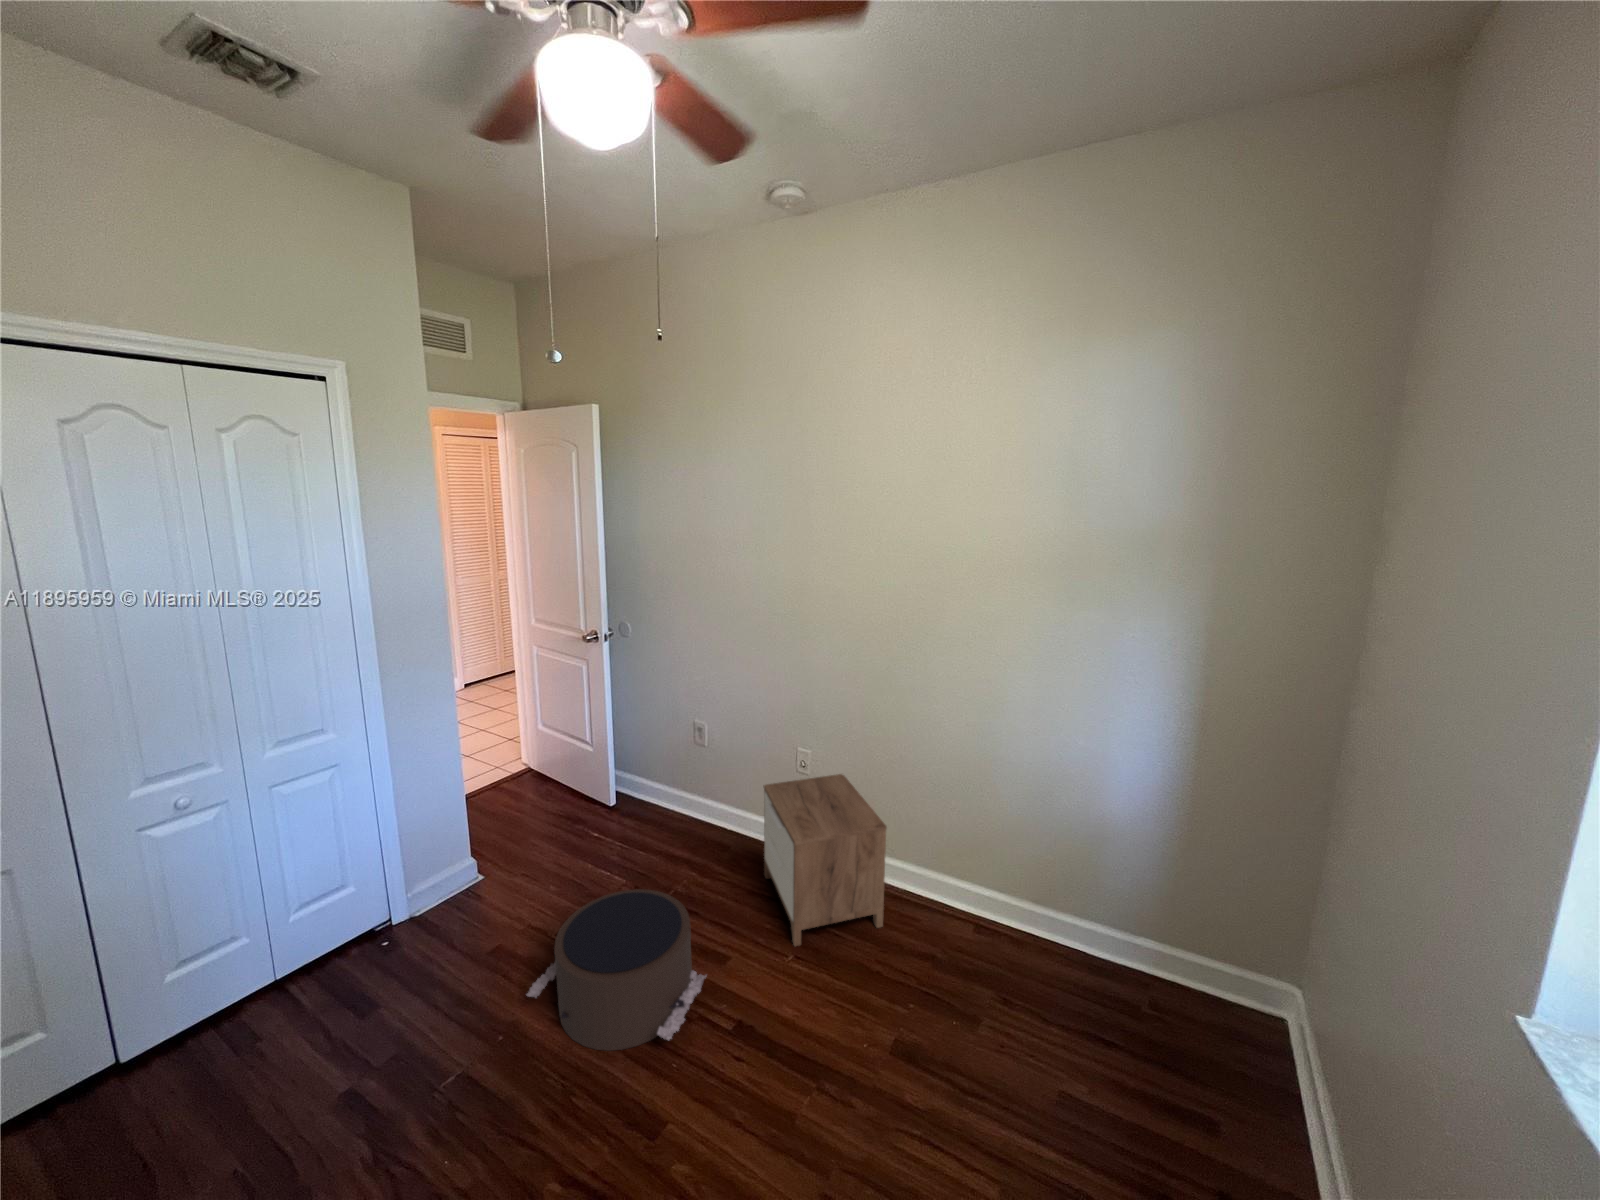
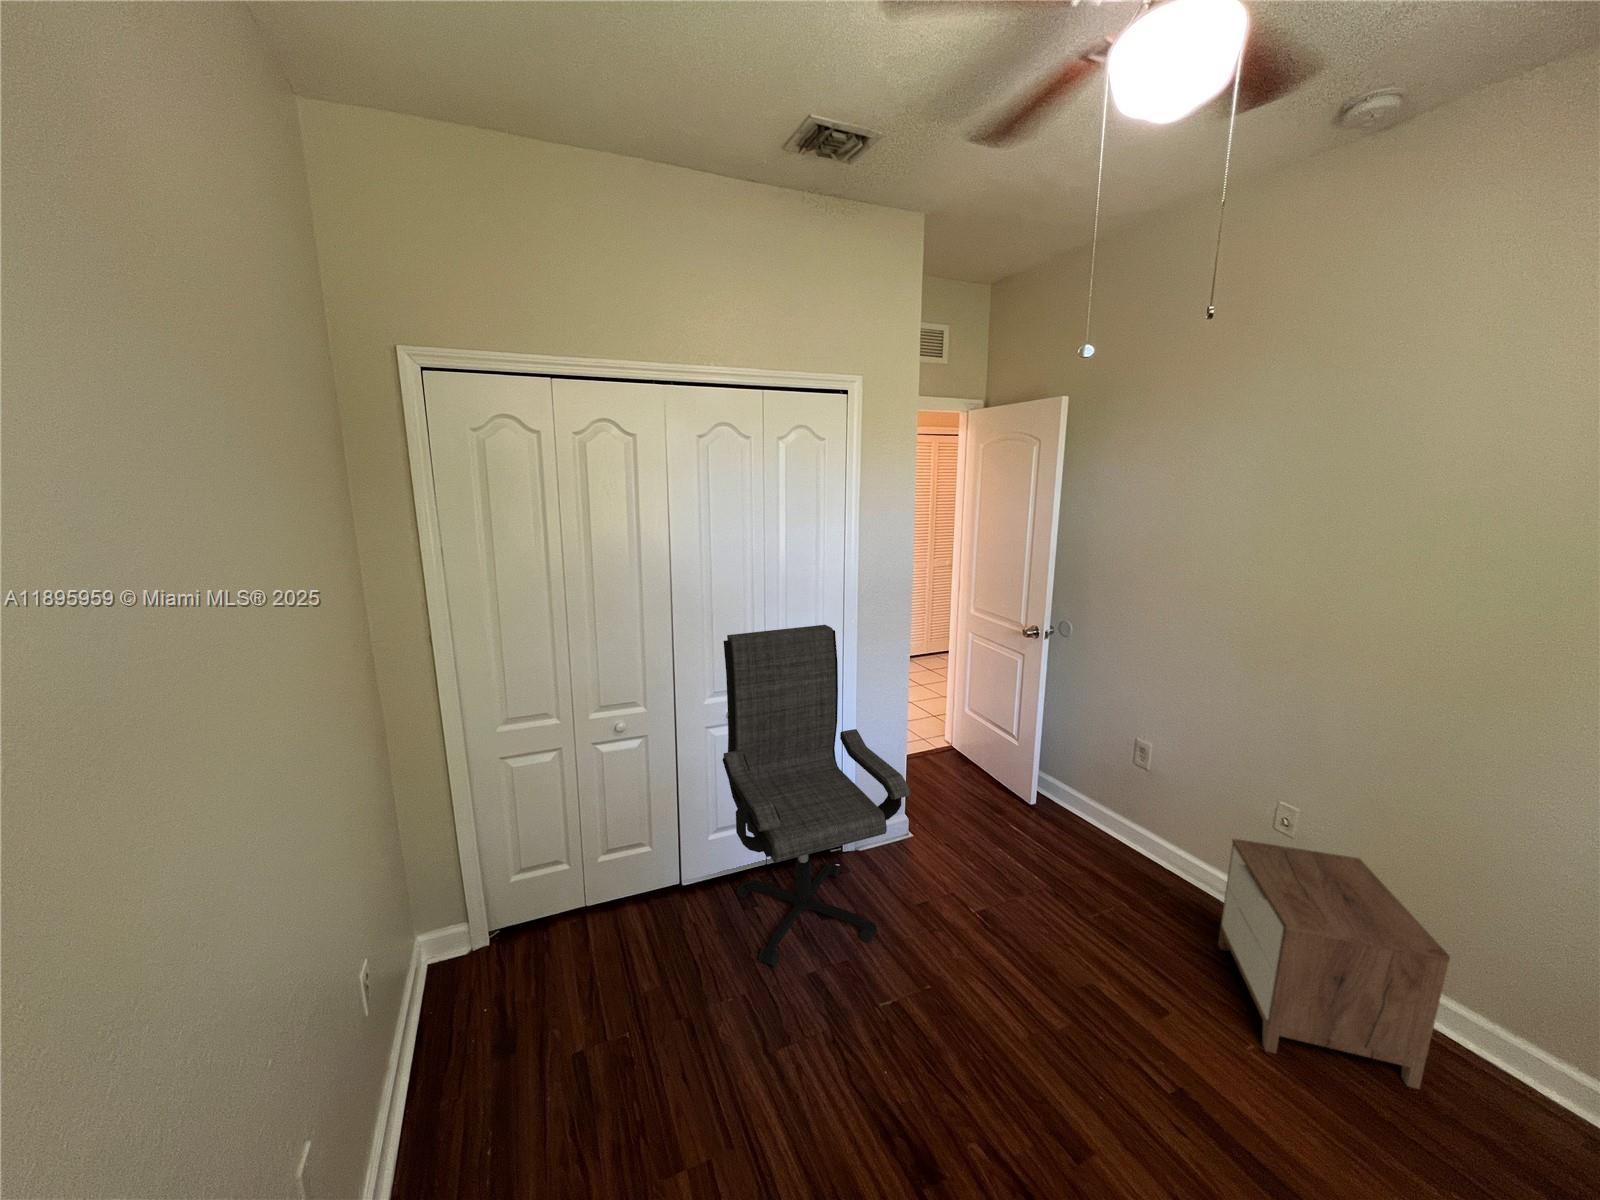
office chair: none [146,661,457,1110] -> present [723,625,911,967]
pouf: present [527,889,706,1051] -> none [951,898,1147,1086]

